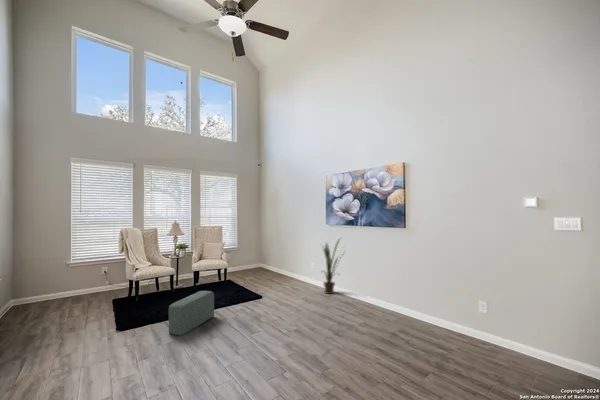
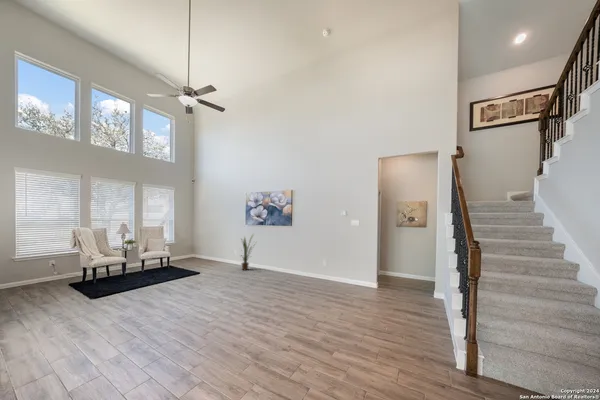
pouf: present [168,291,214,335] -> none [126,272,163,304]

